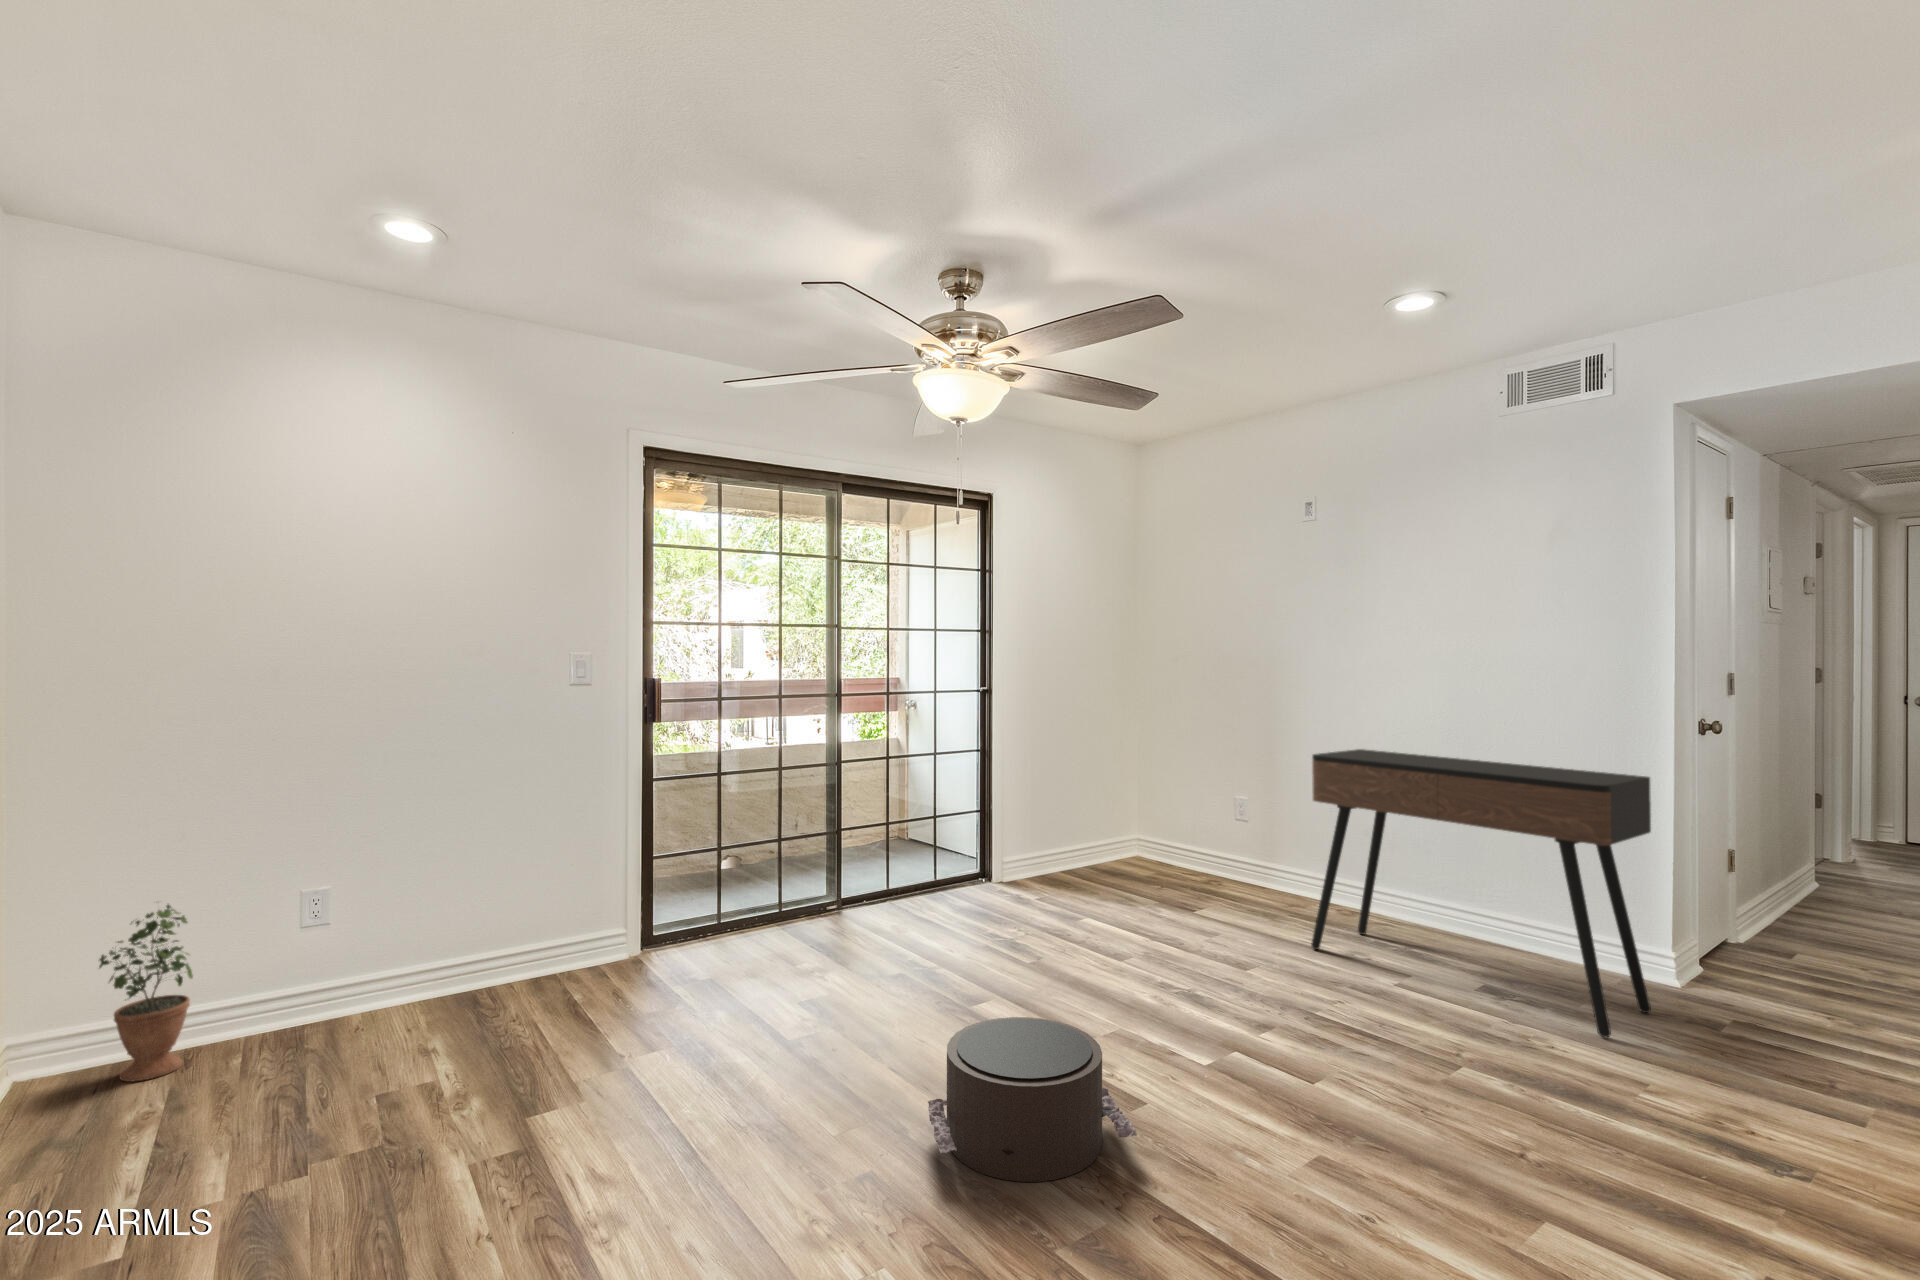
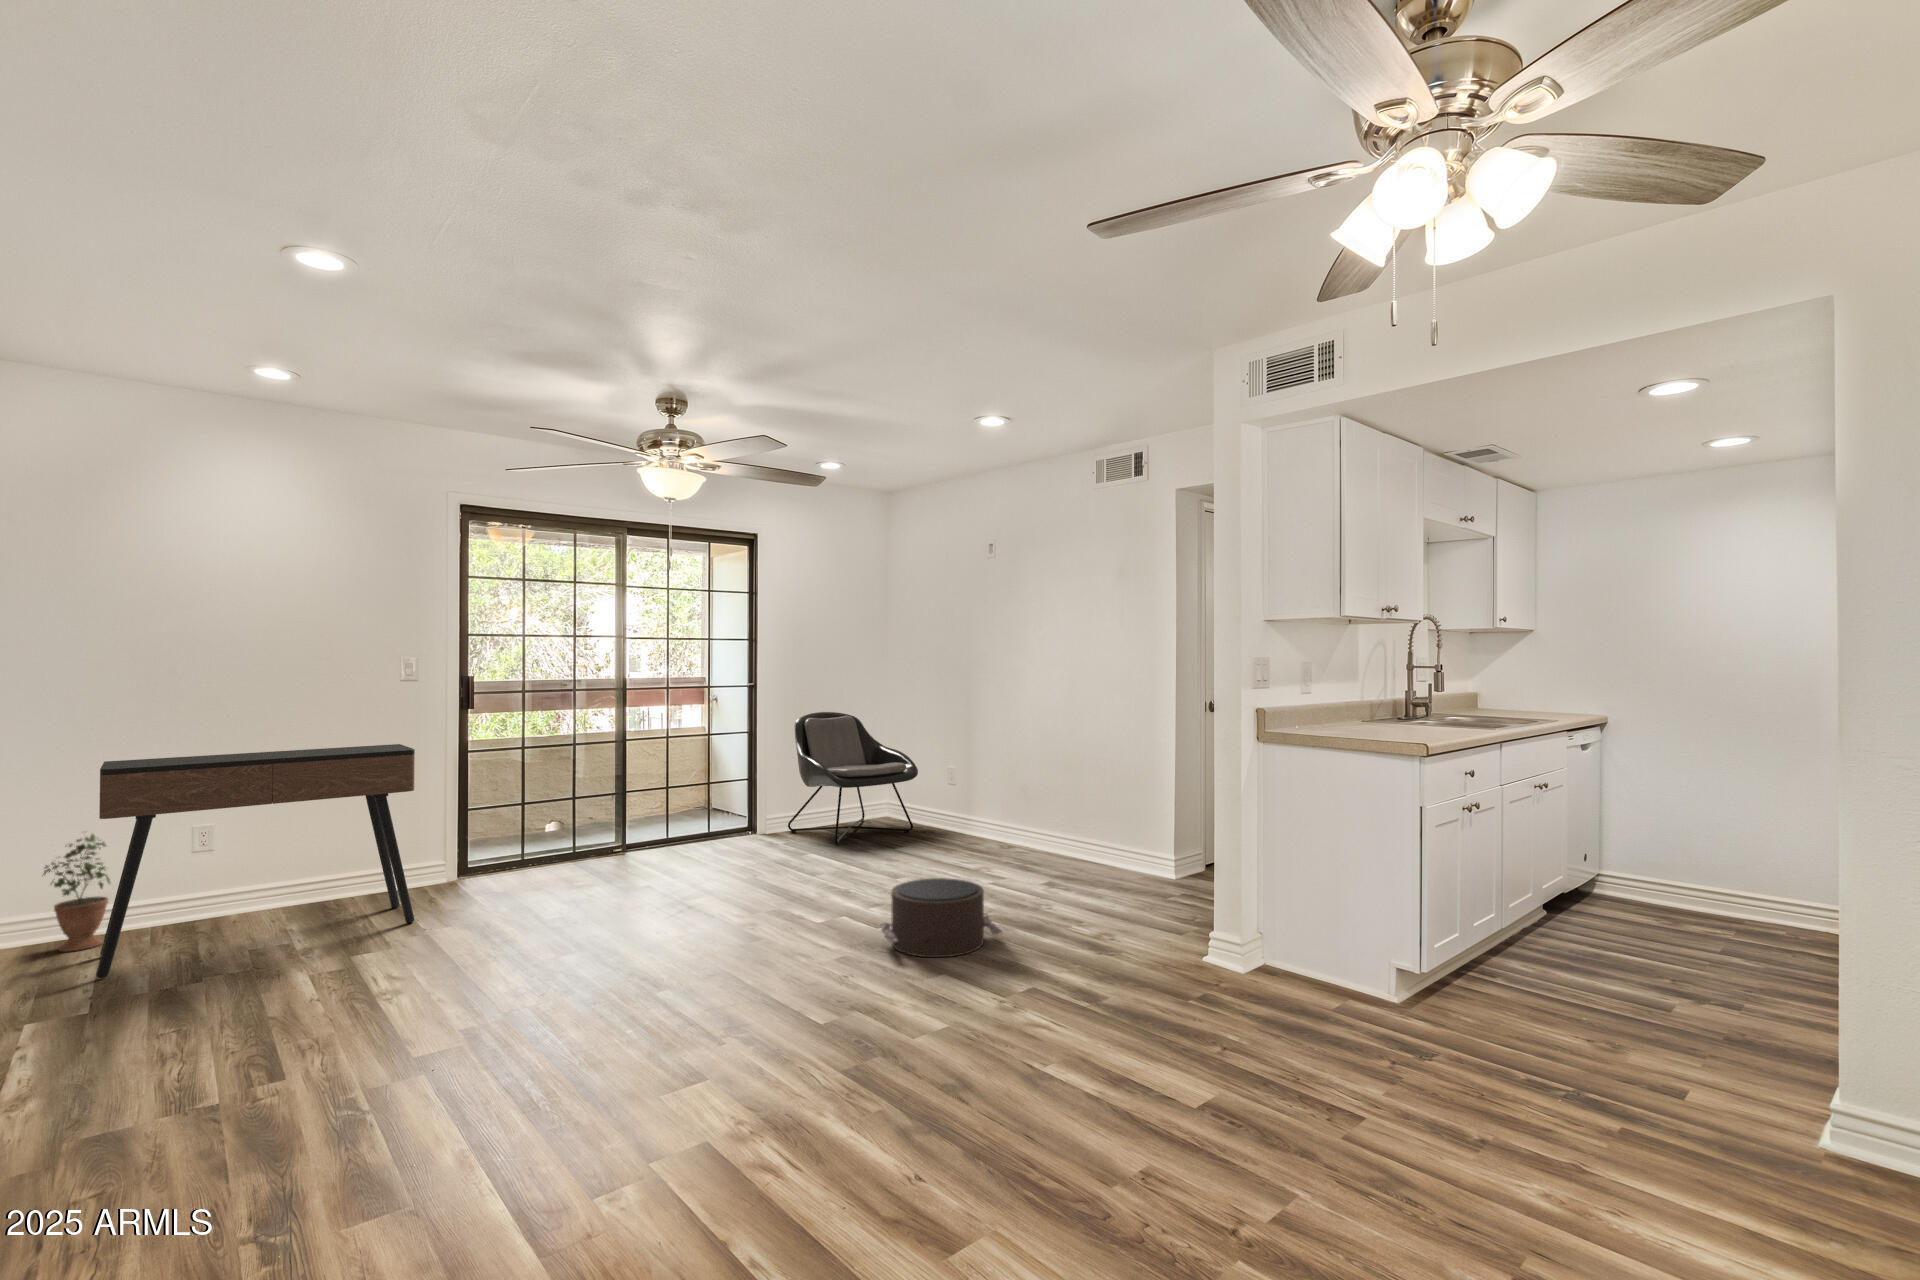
lounge chair: none [1030,725,1205,906] -> present [788,712,918,845]
console table: present [1311,749,1651,1038] -> present [96,744,415,978]
pouf: present [928,1017,1137,1182] -> present [880,878,1002,957]

